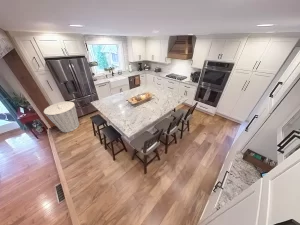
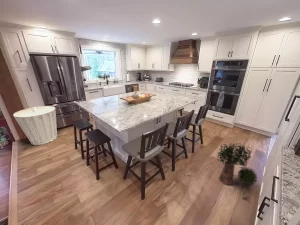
potted plant: none [196,138,222,173] -> present [218,143,257,197]

